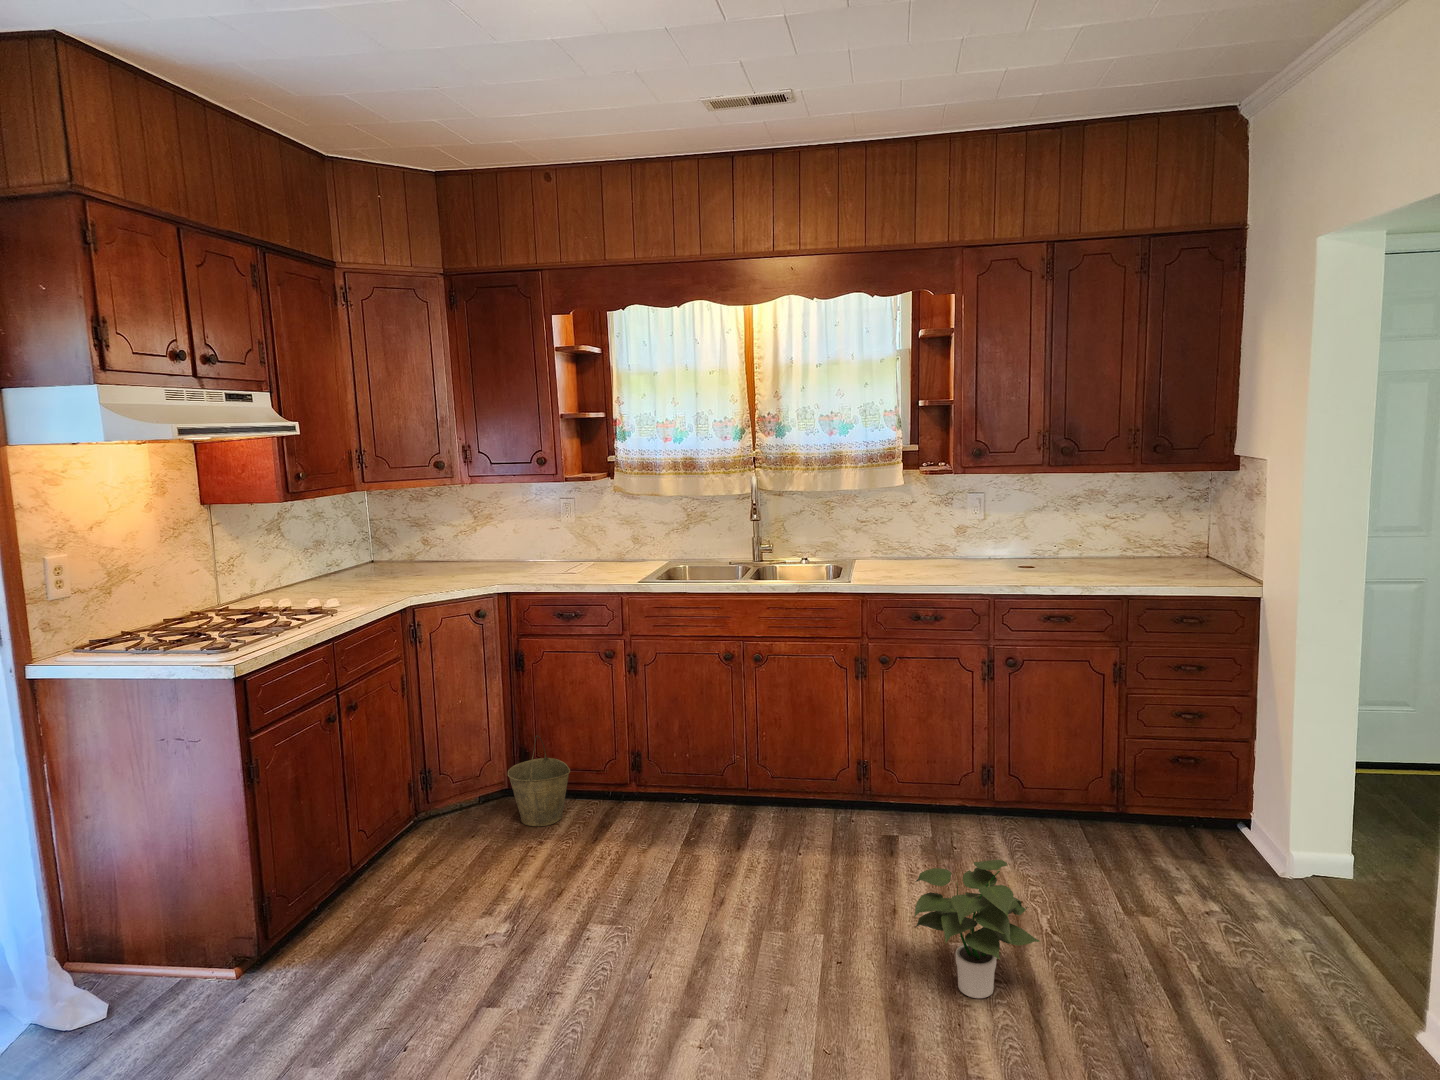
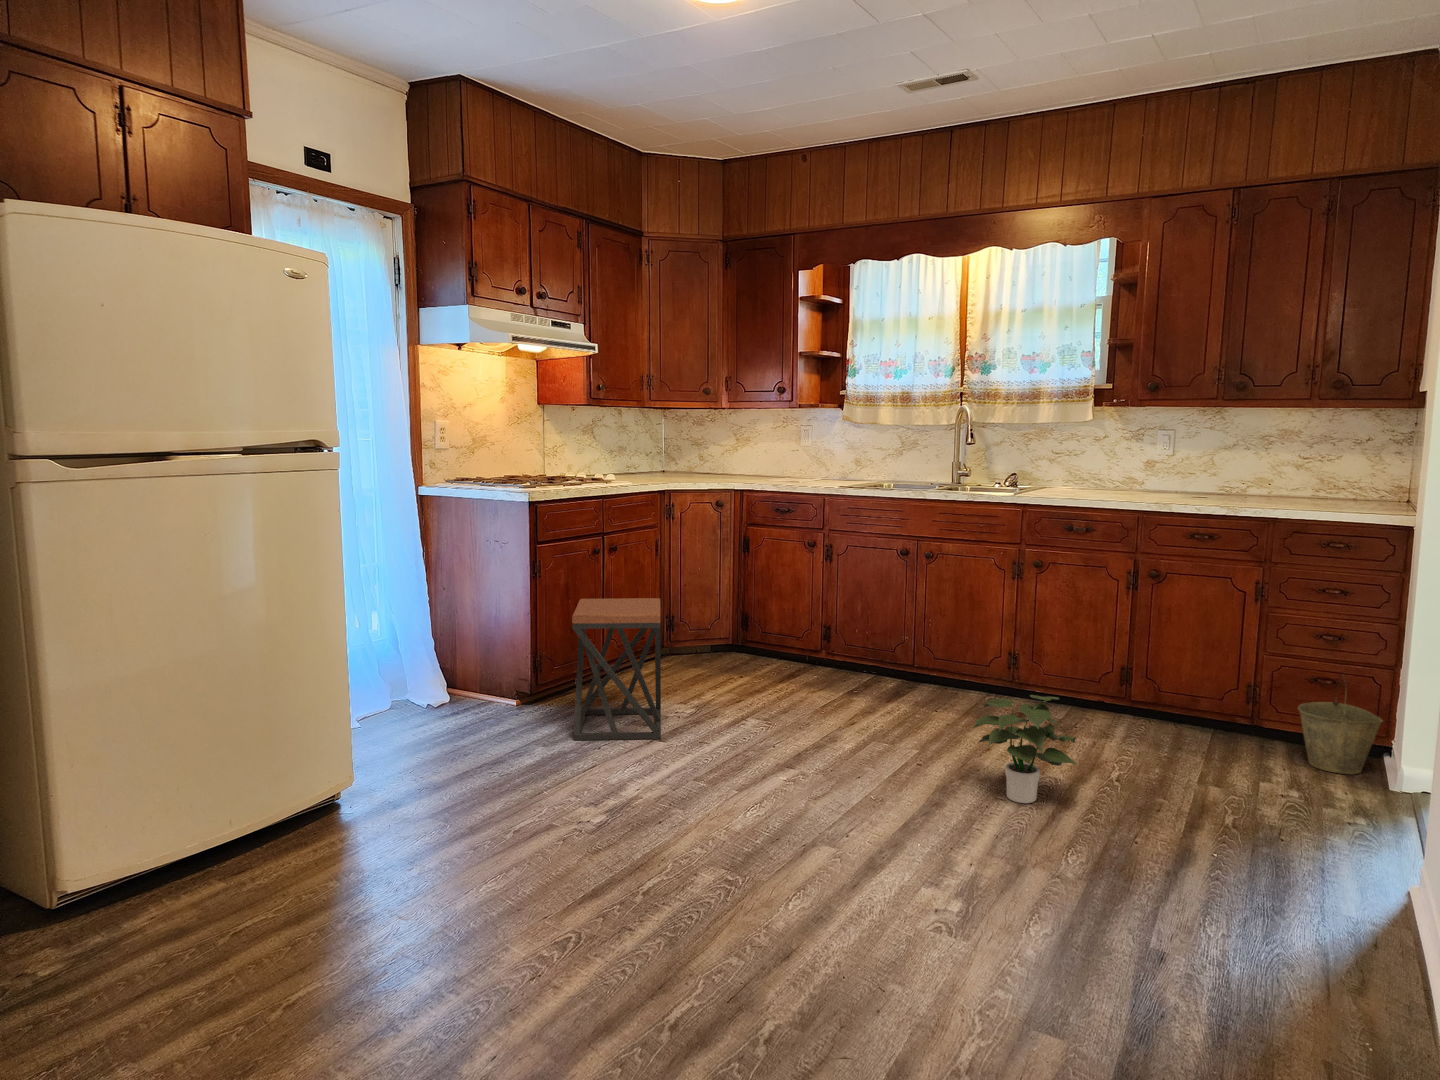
bucket: present [508,735,570,826] -> present [1298,675,1383,774]
stool: none [335,788,491,1036] -> present [572,598,661,740]

